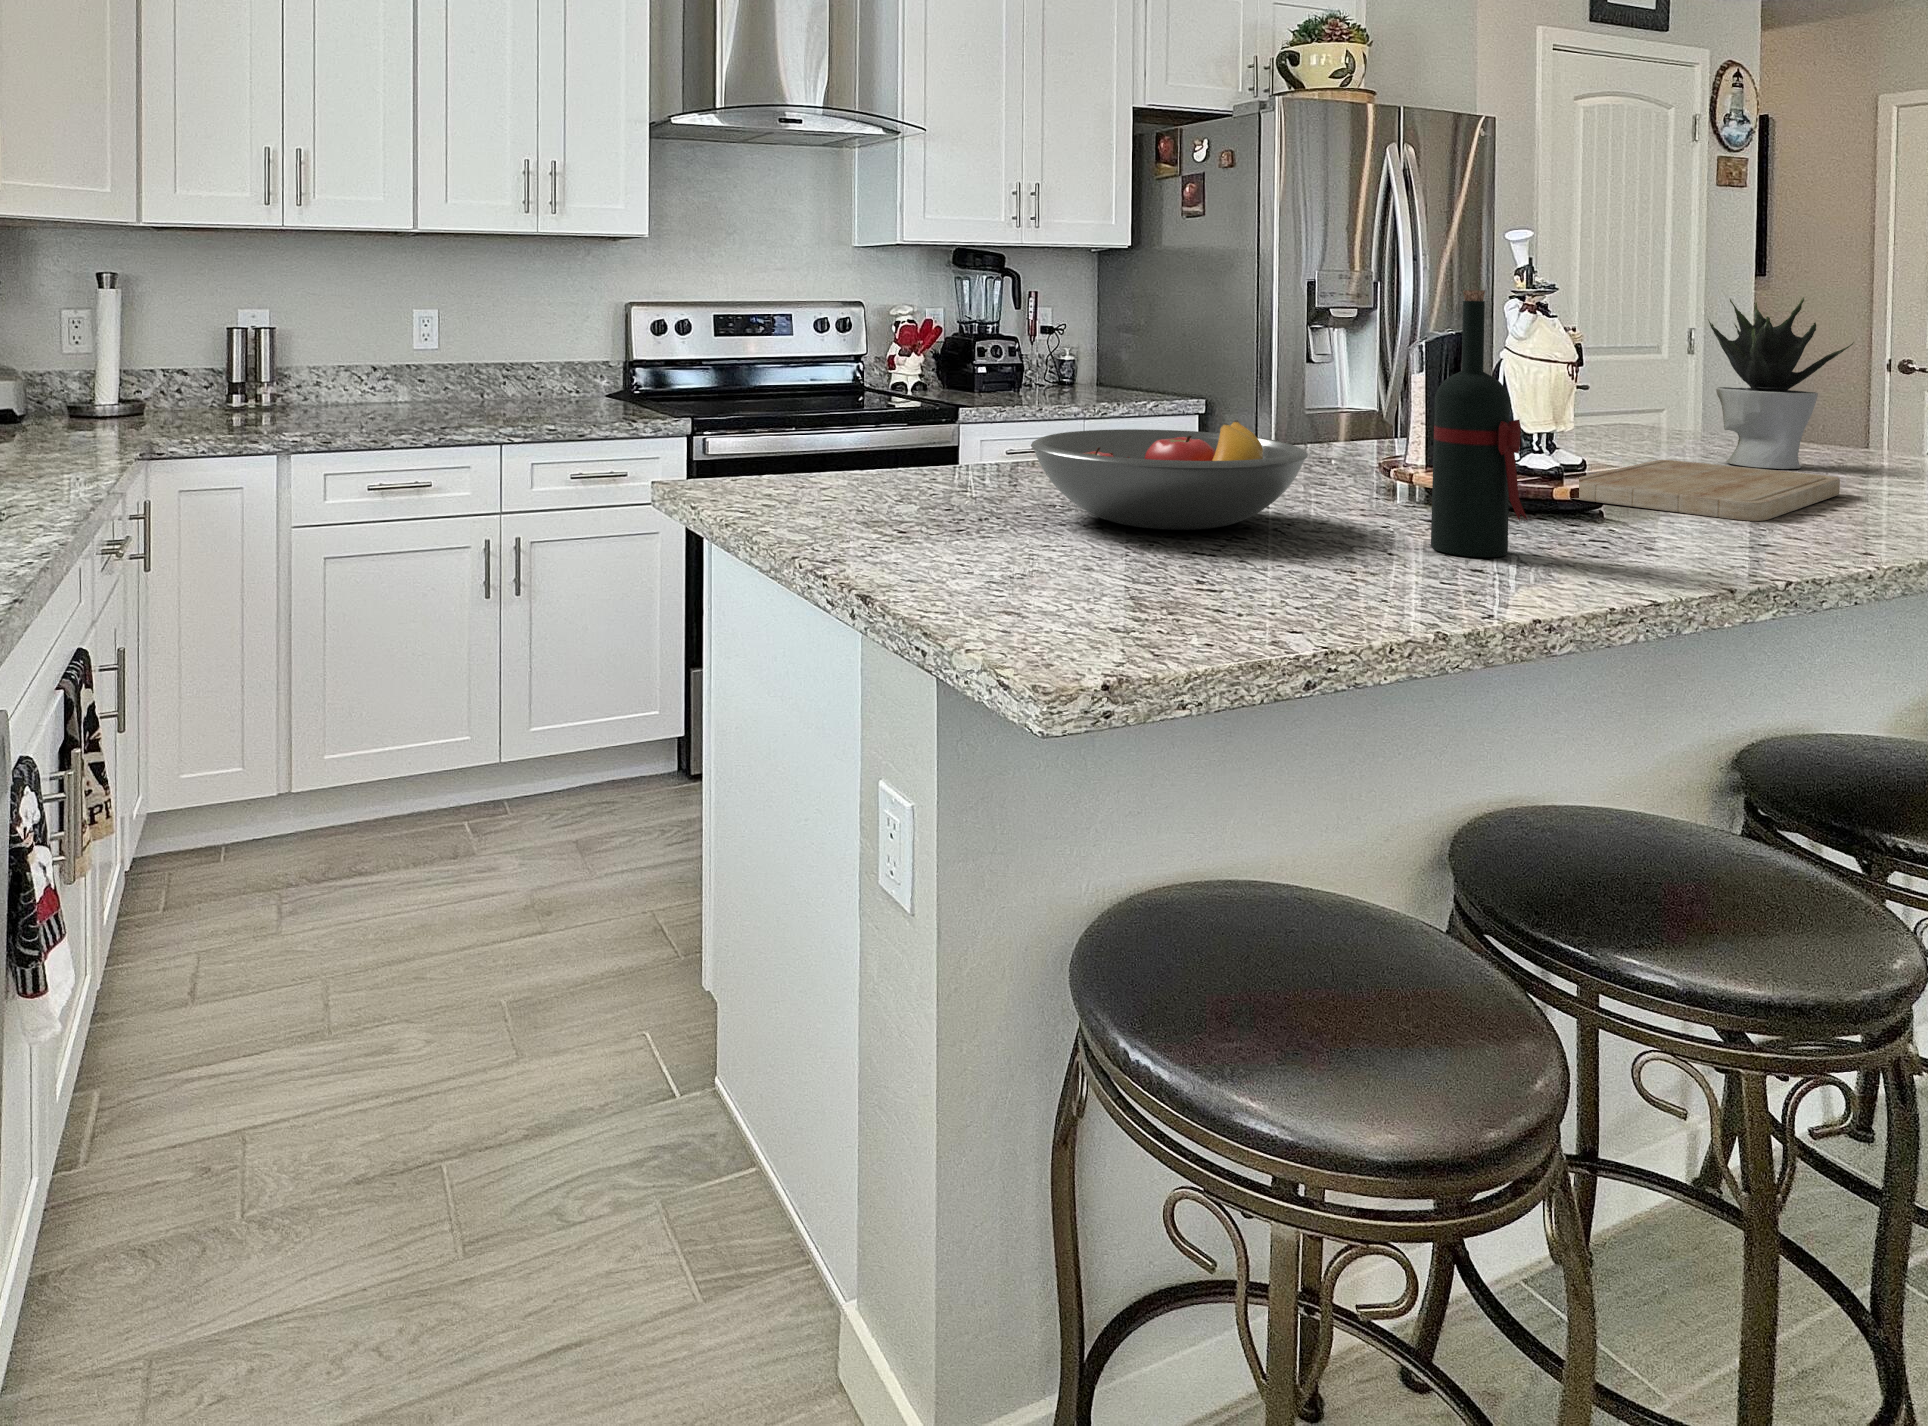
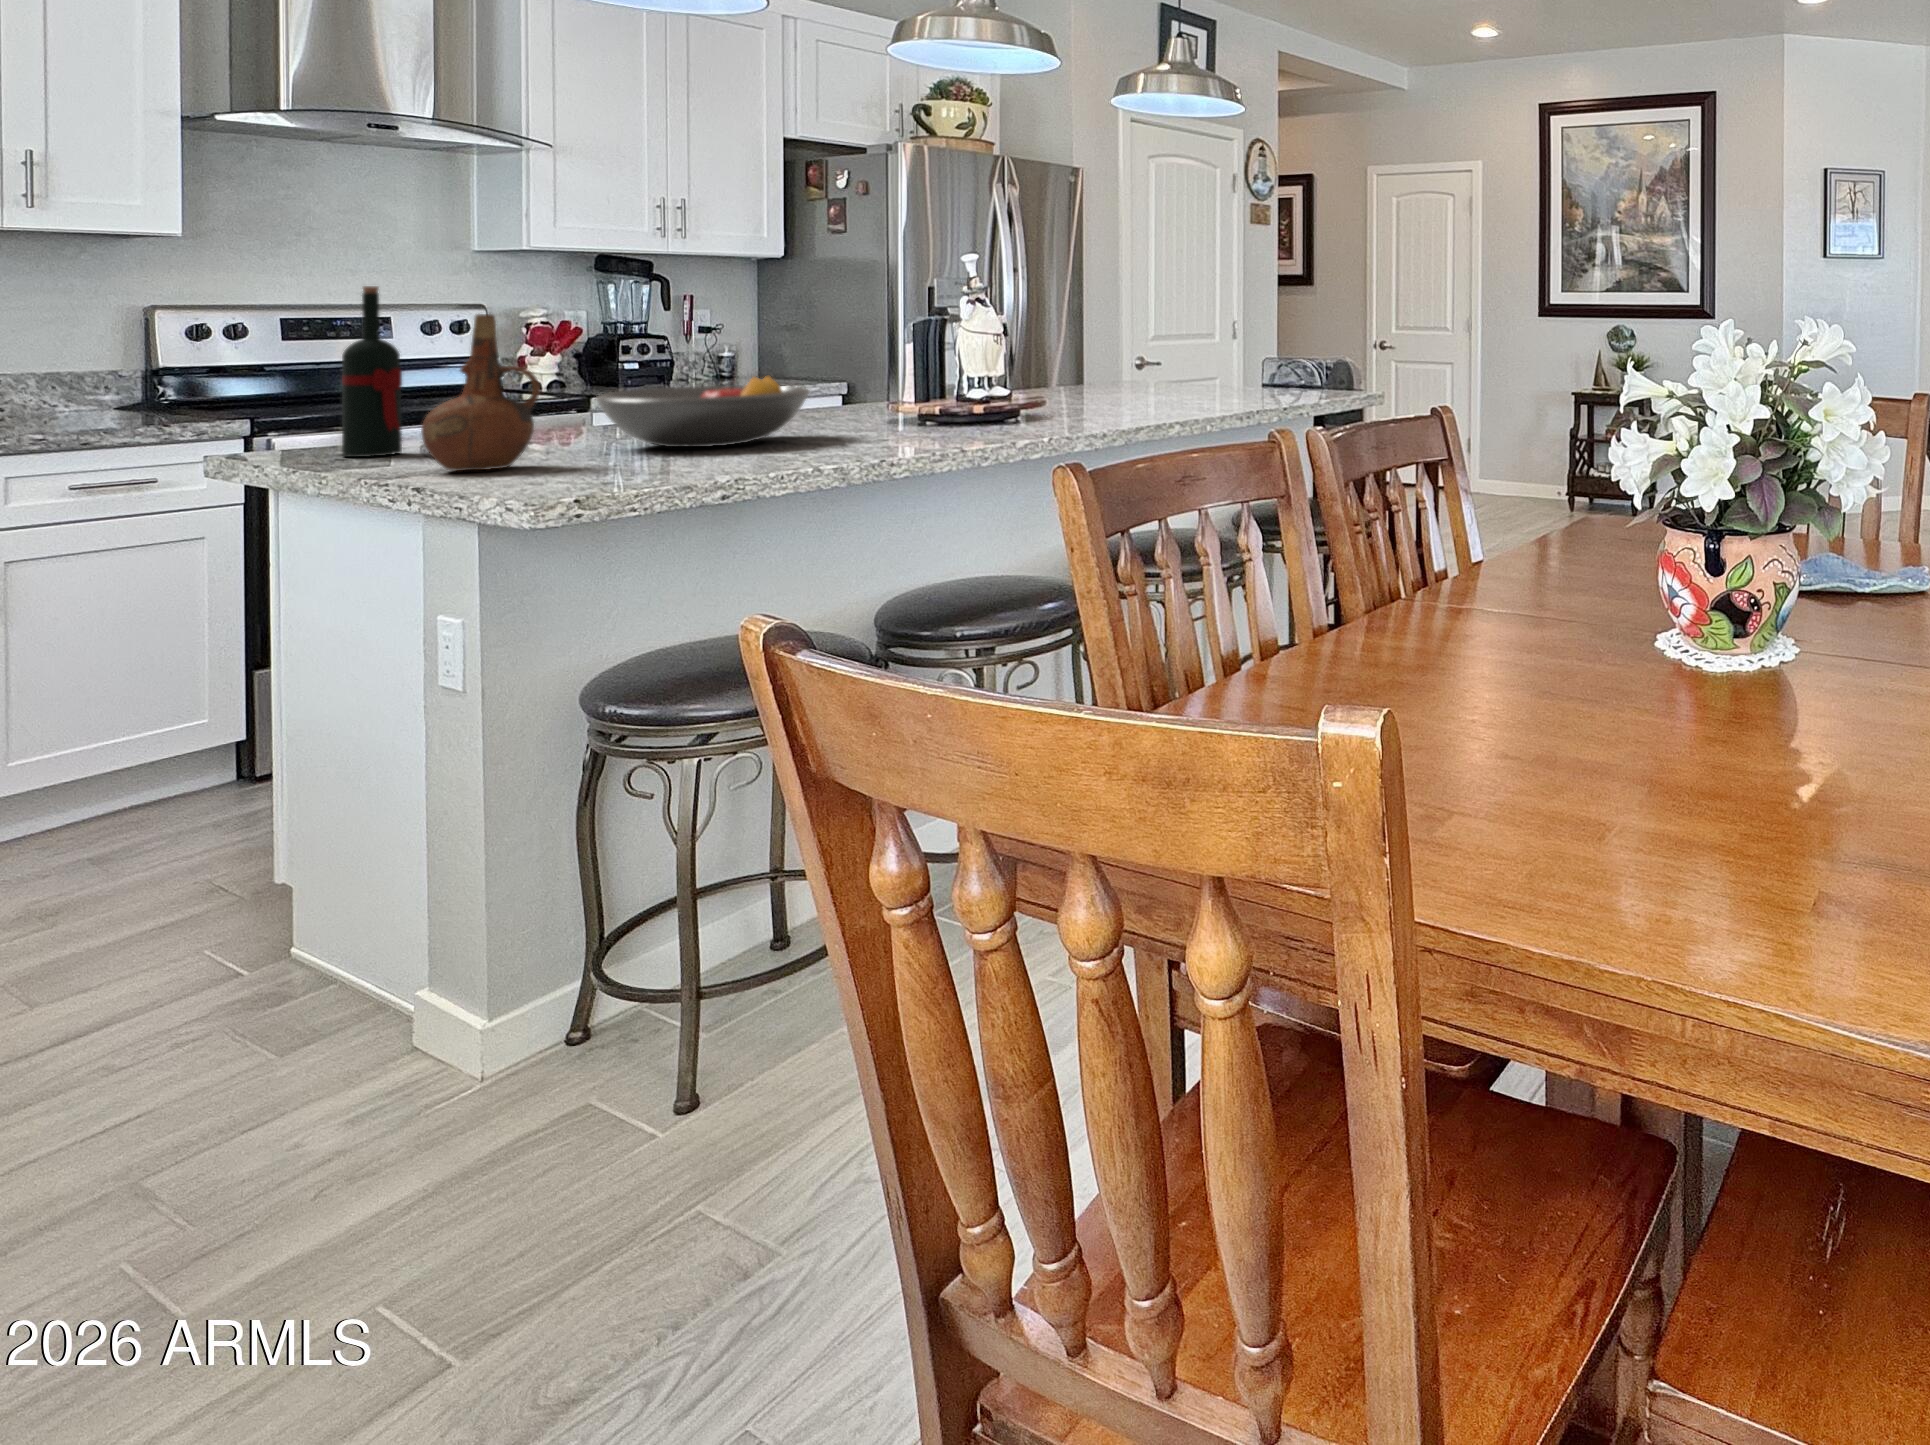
wine bottle: present [1431,290,1527,557] -> present [342,286,402,457]
potted plant: present [1708,297,1854,469] -> none [1140,296,1216,399]
ceramic pitcher: none [858,332,987,555] -> present [421,314,540,471]
cutting board: present [1572,460,1840,521] -> none [1015,395,1176,420]

